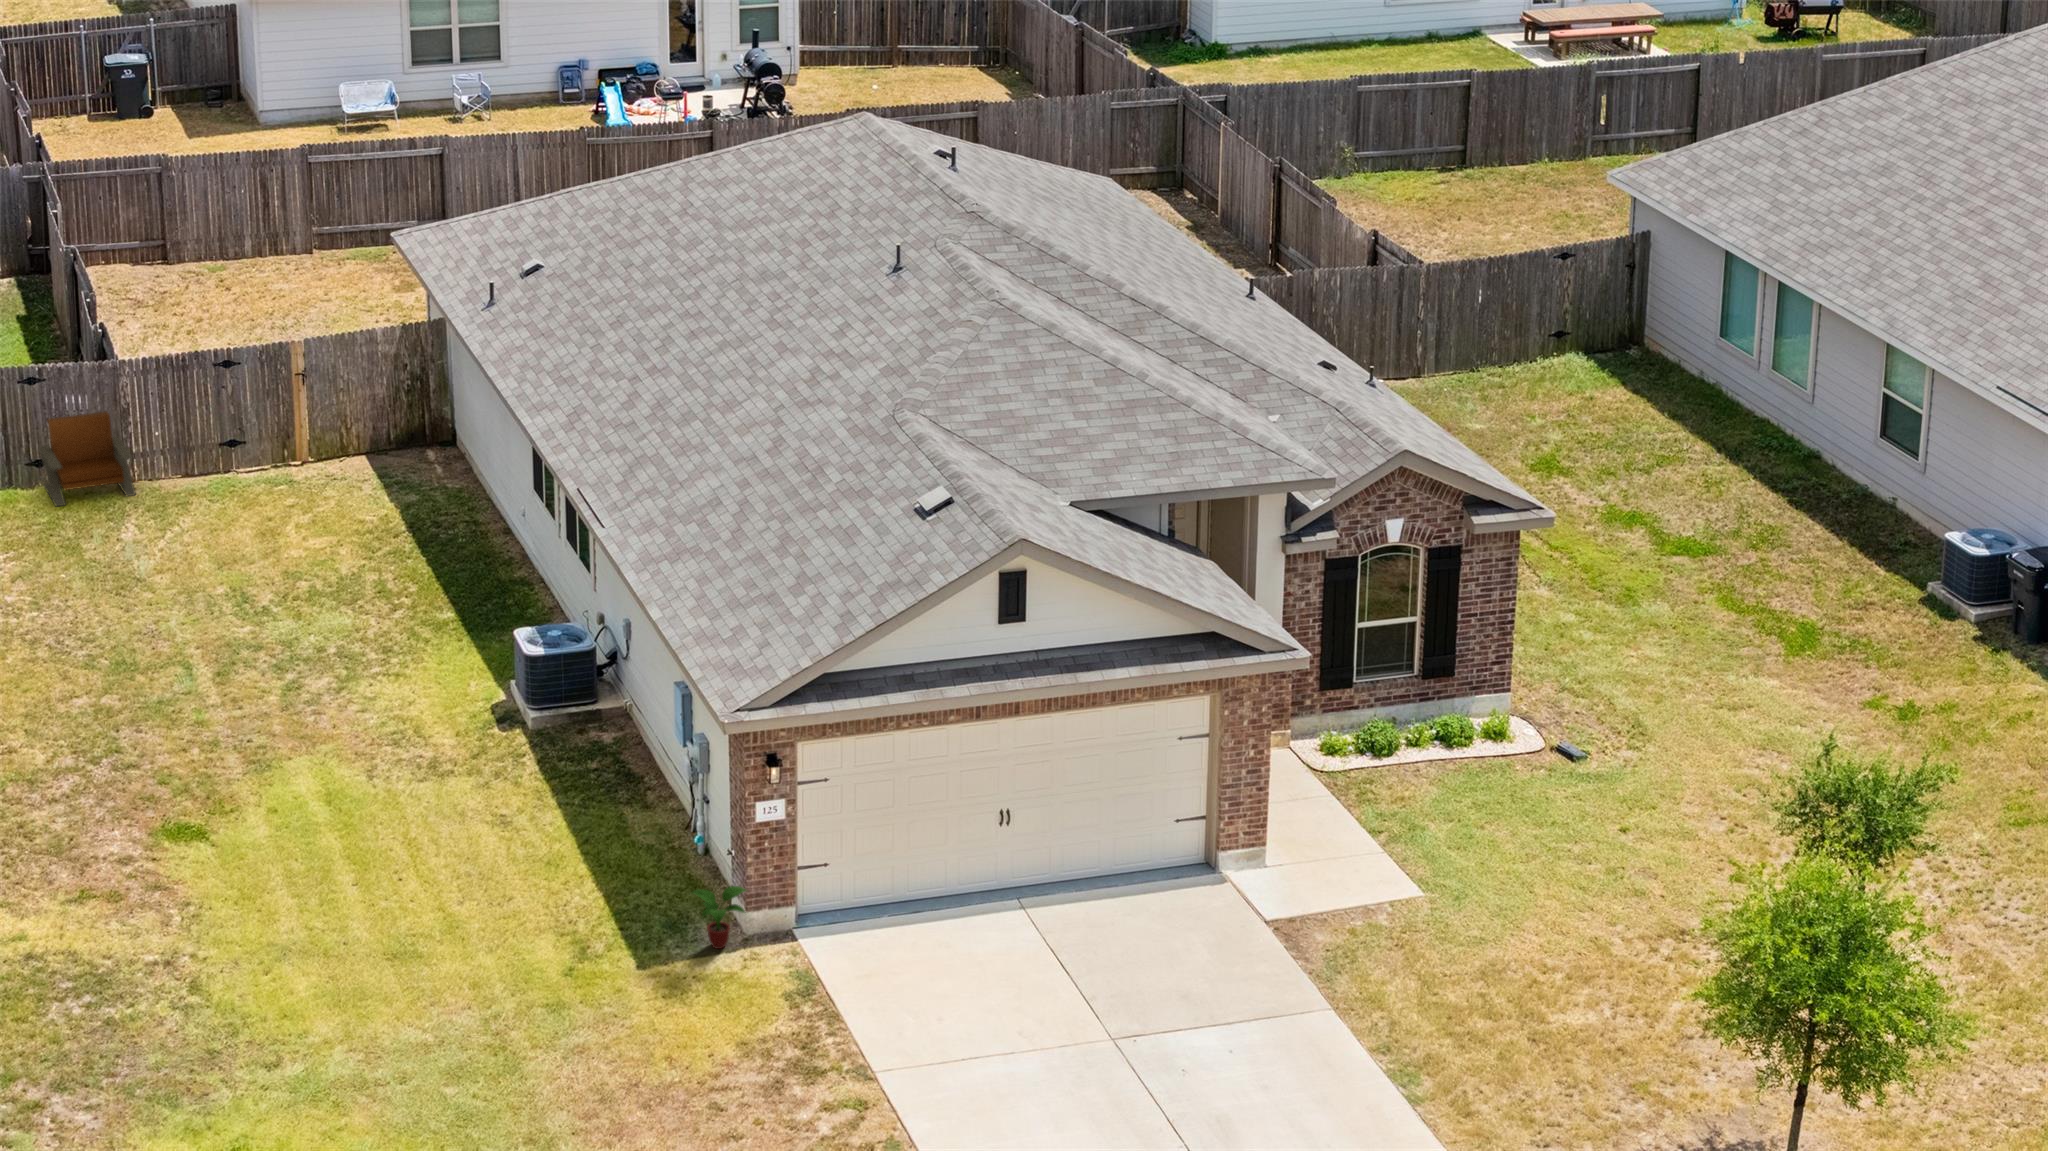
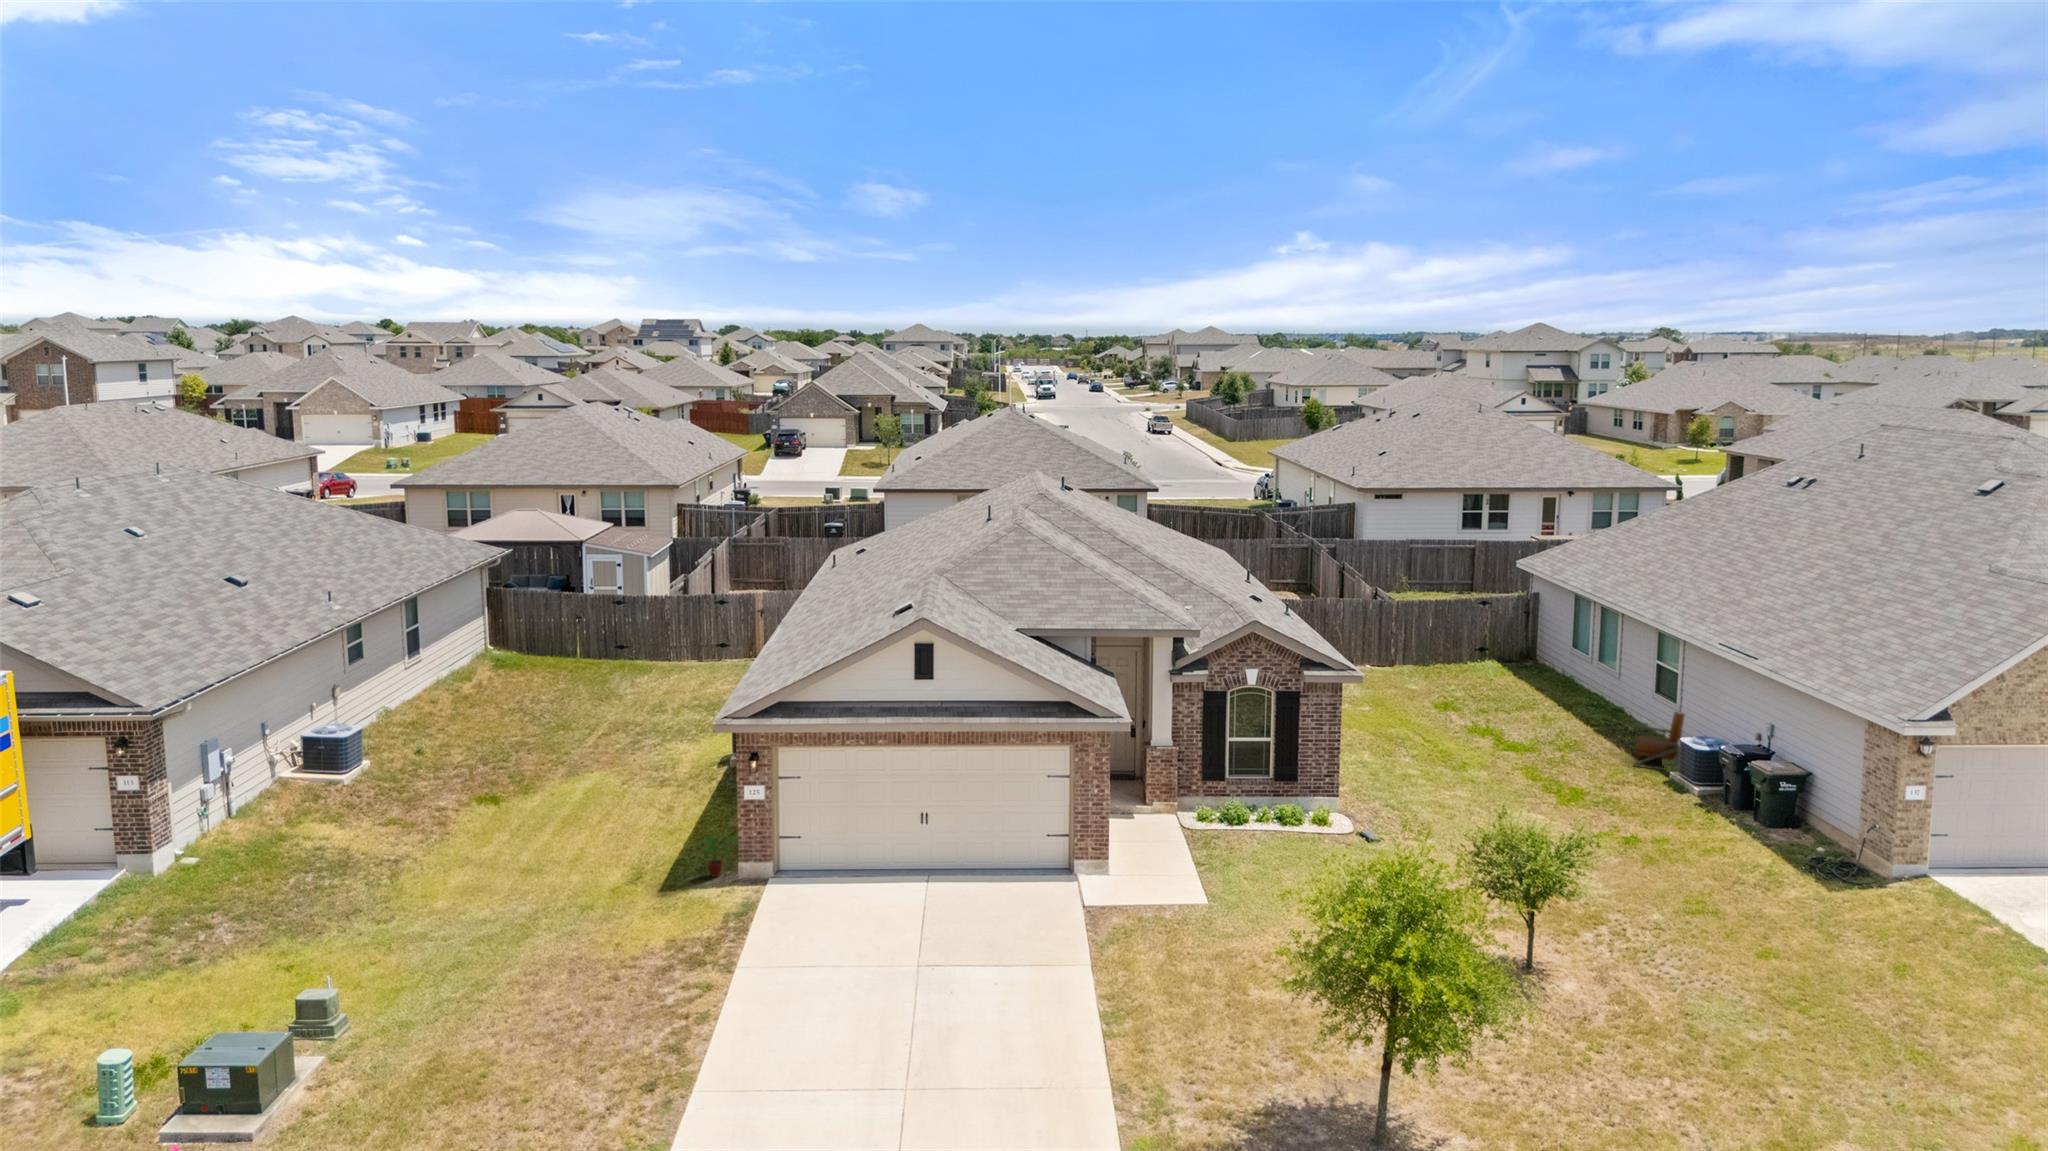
lounge chair: present [39,411,136,506] -> present [1633,712,1684,770]

